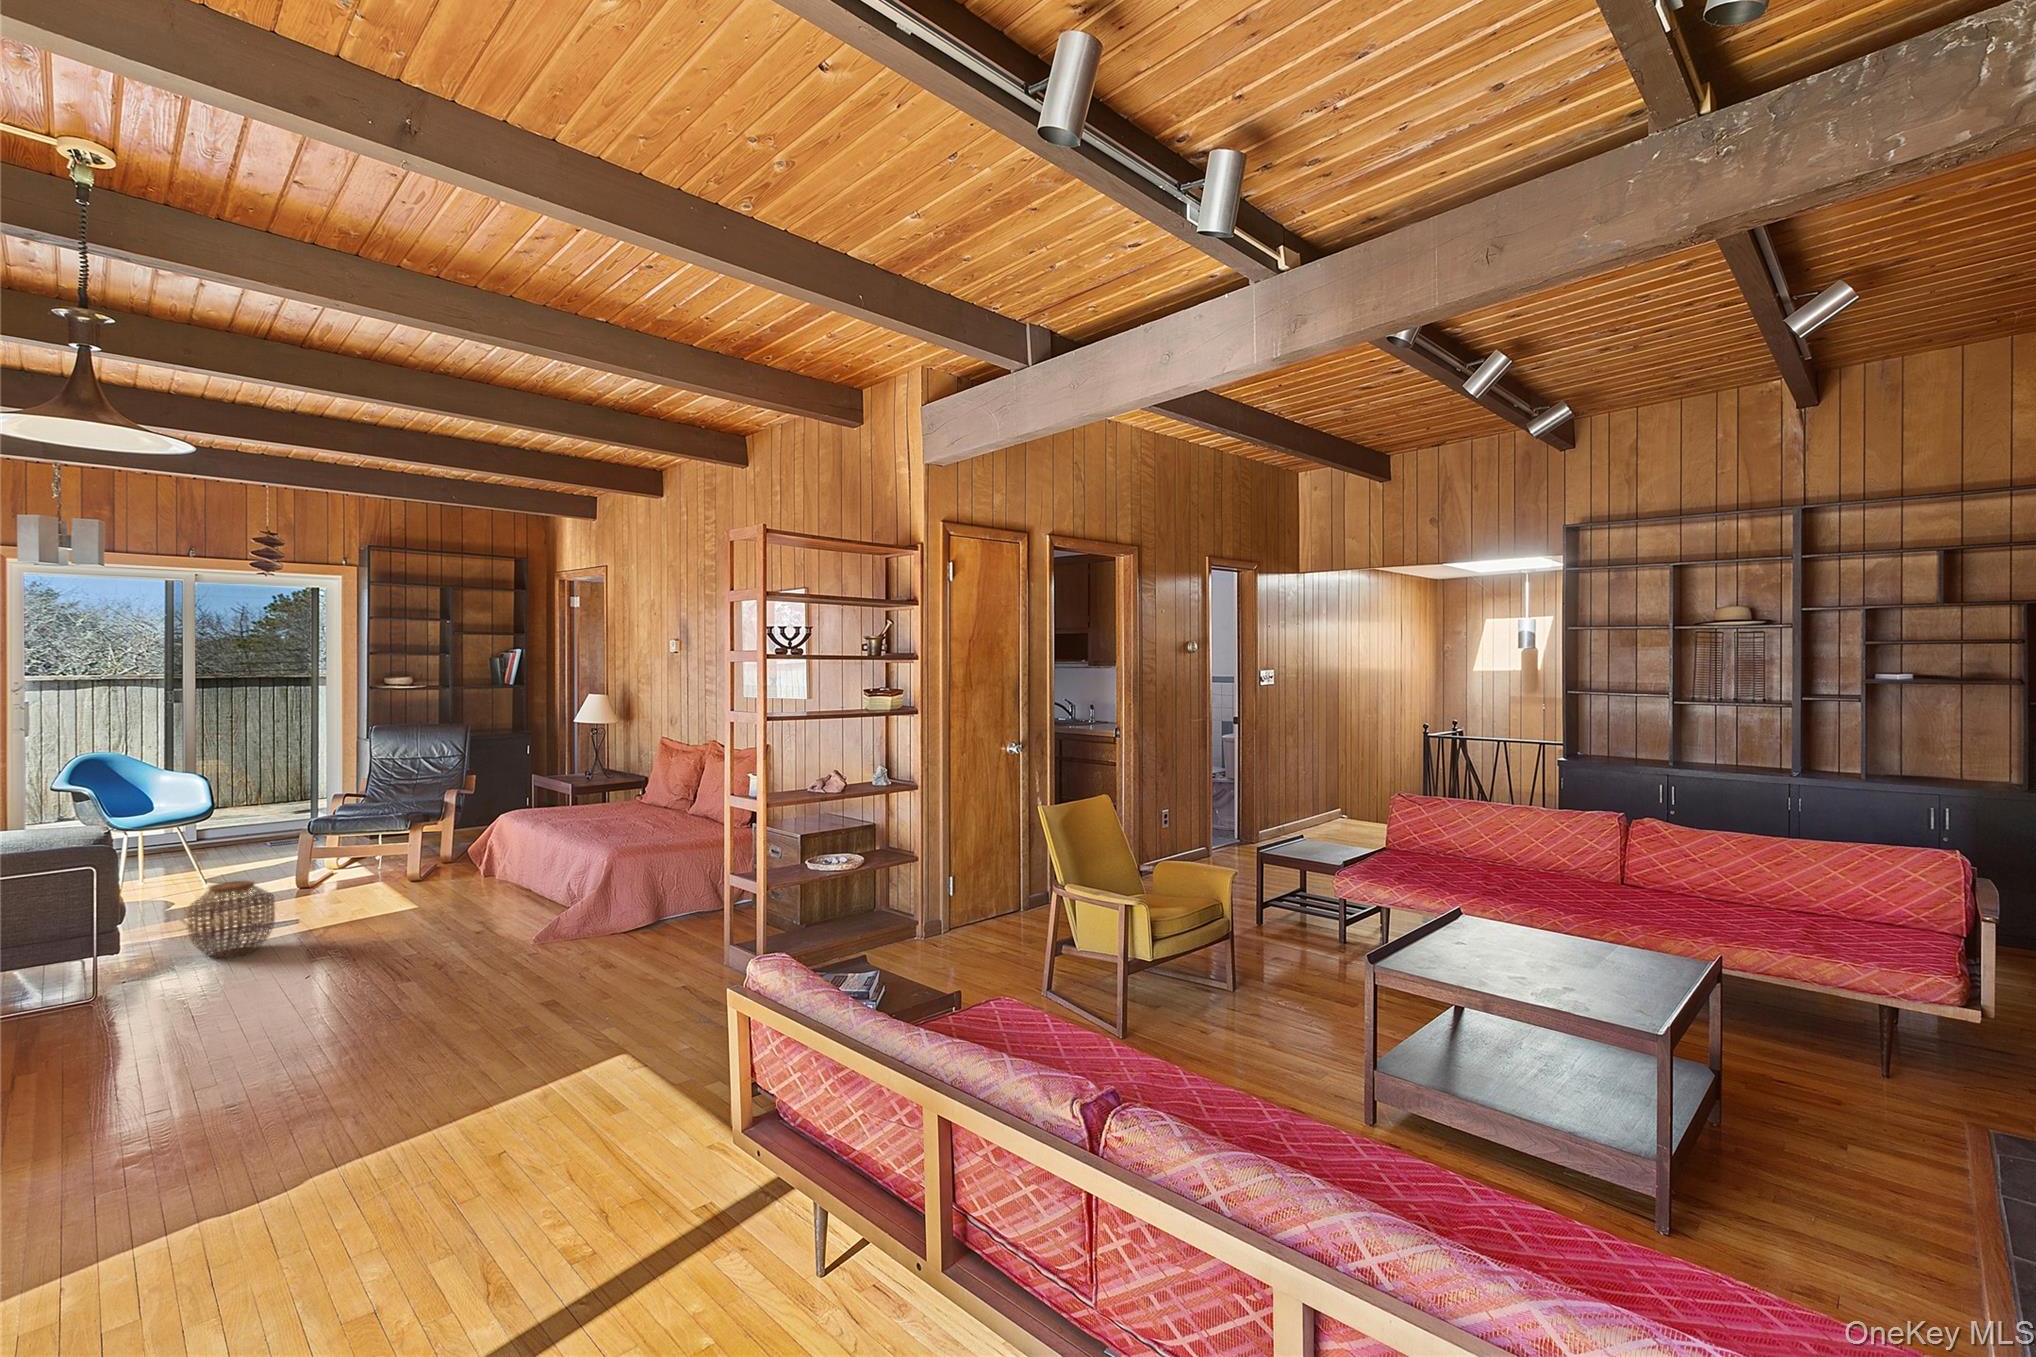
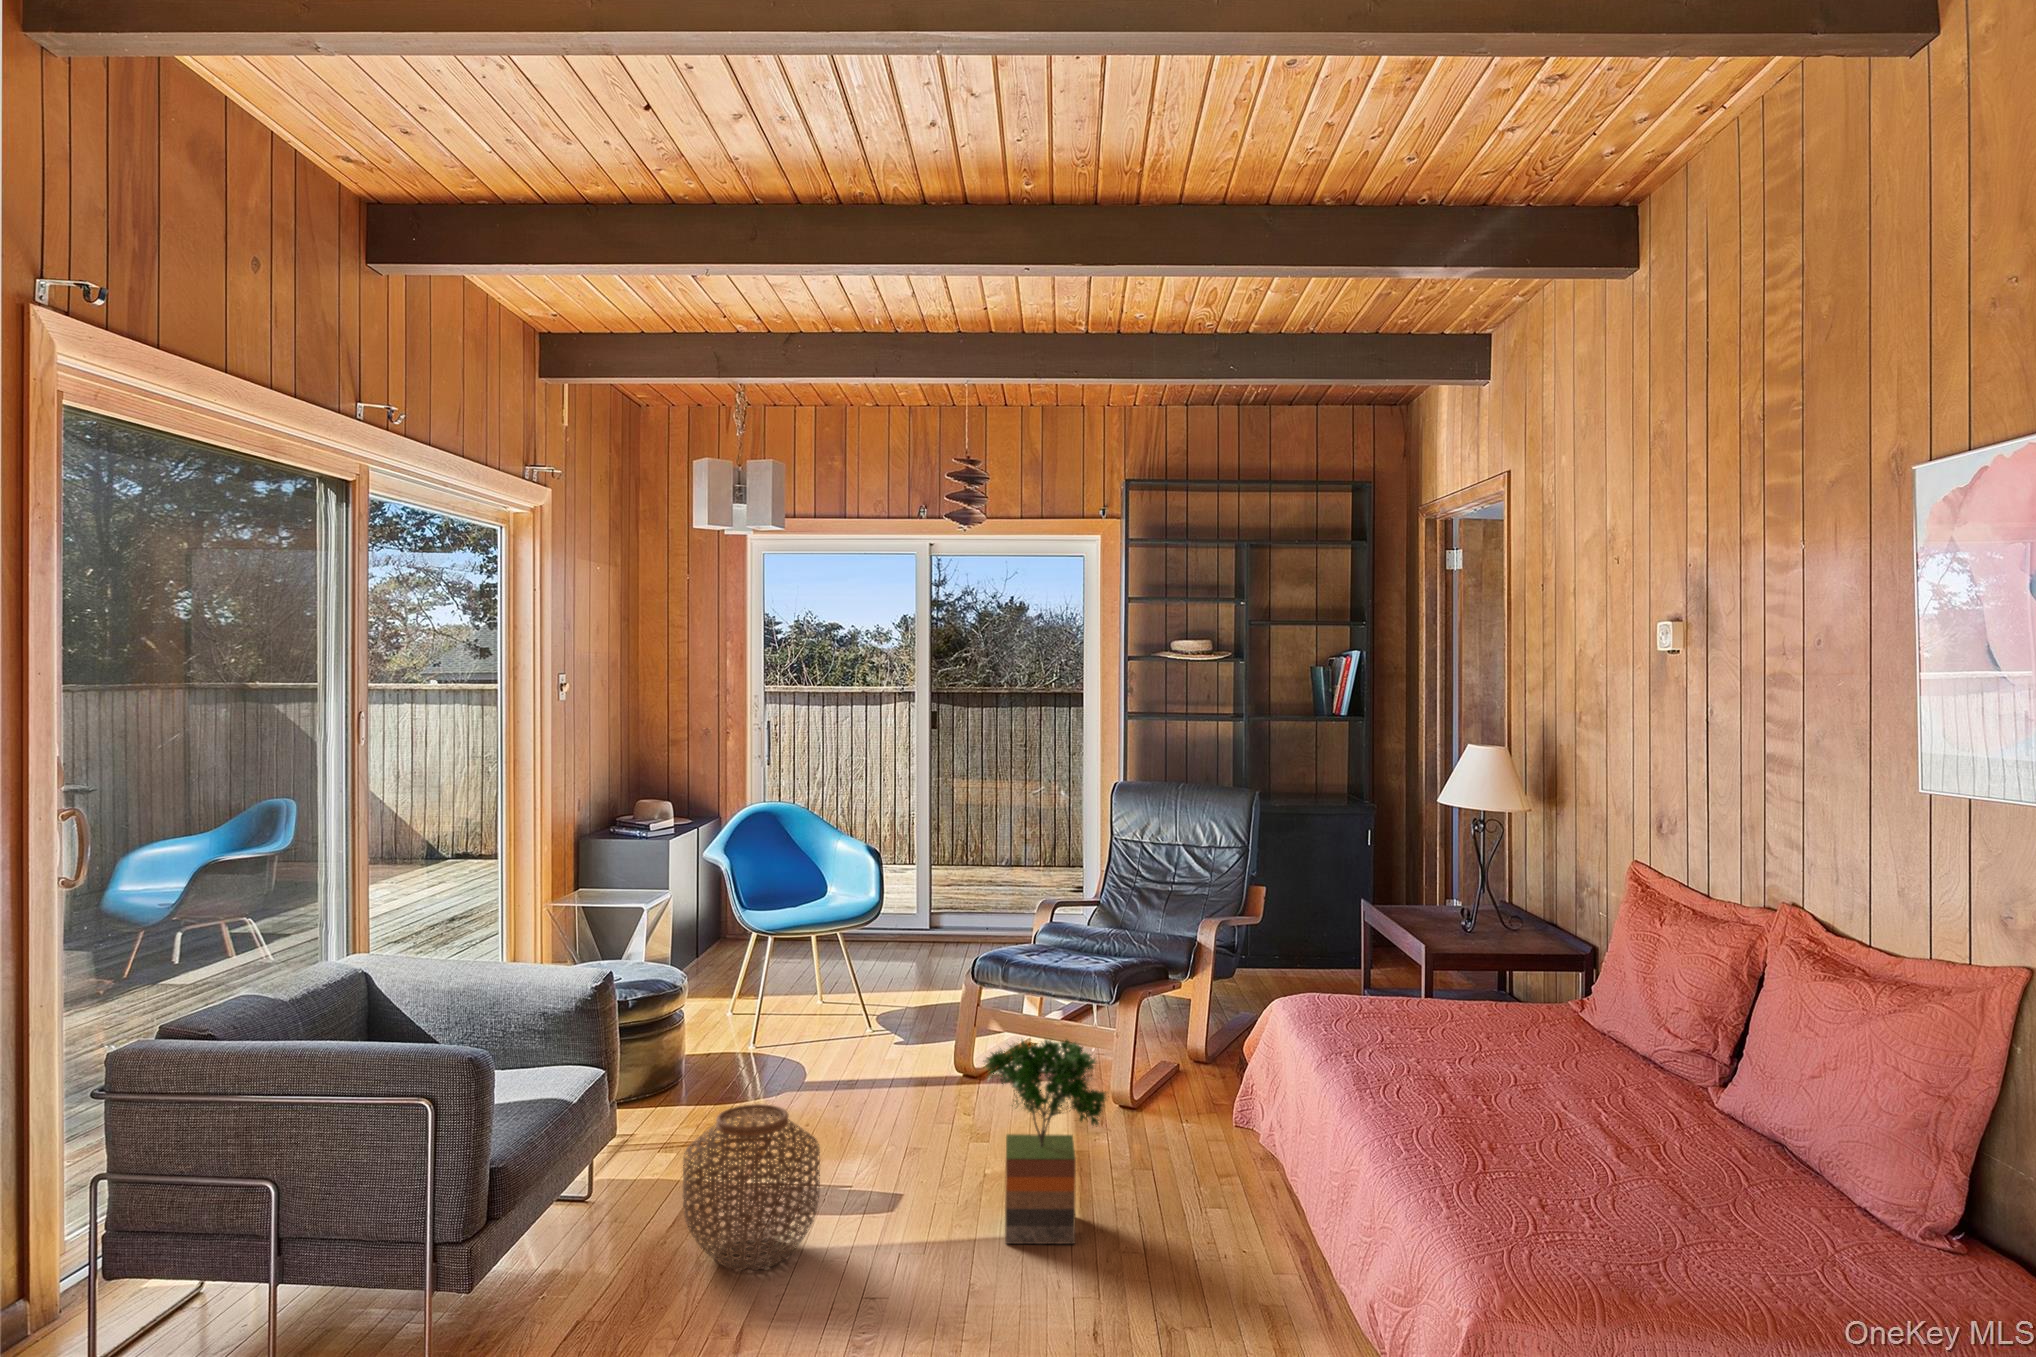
potted tree: none [358,832,432,925] -> present [983,1039,1106,1244]

